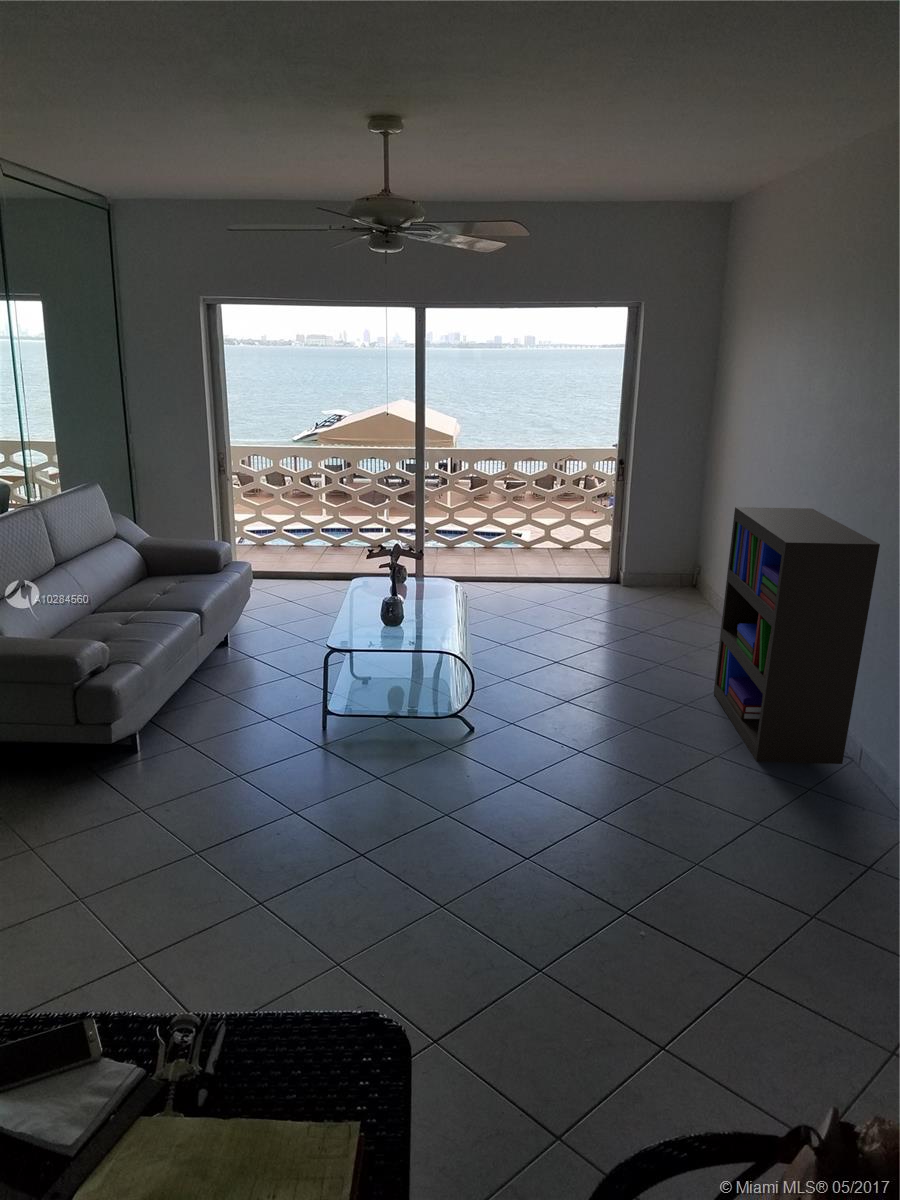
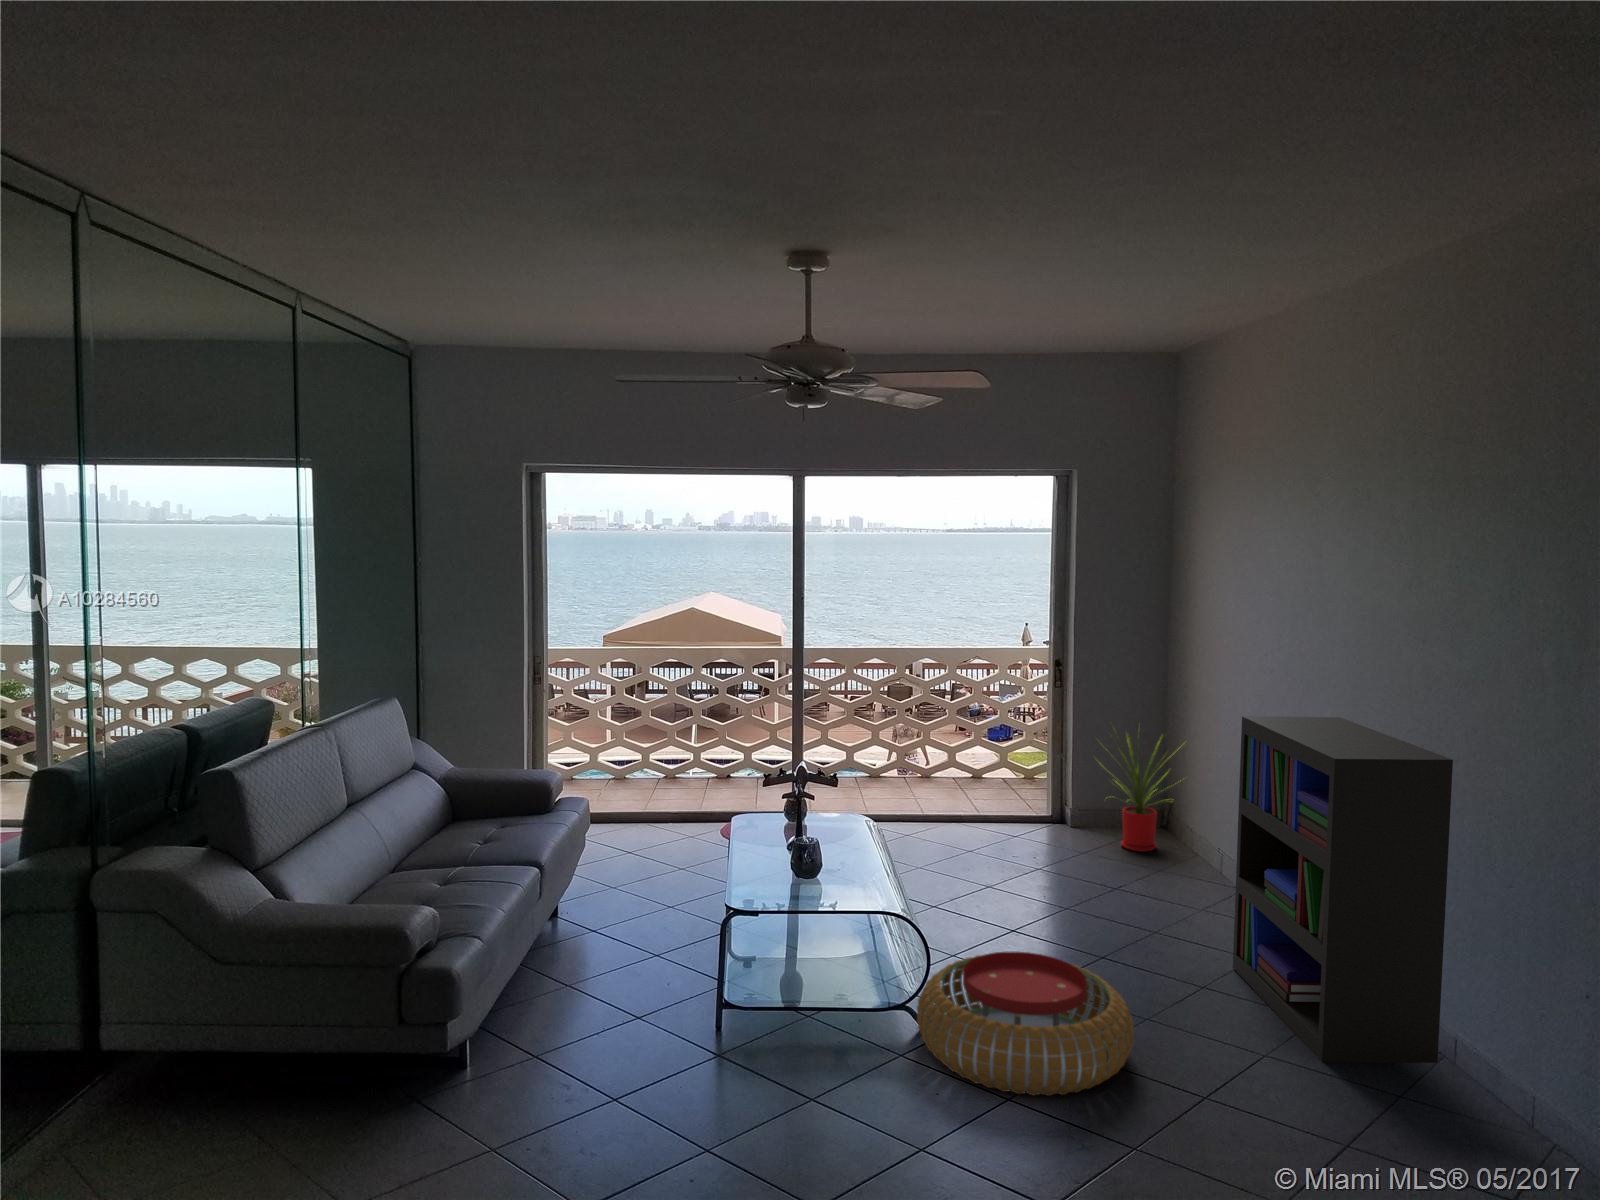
house plant: none [643,508,716,606] -> present [1105,734,1183,852]
pouf: none [462,680,619,781] -> present [917,951,1134,1096]

